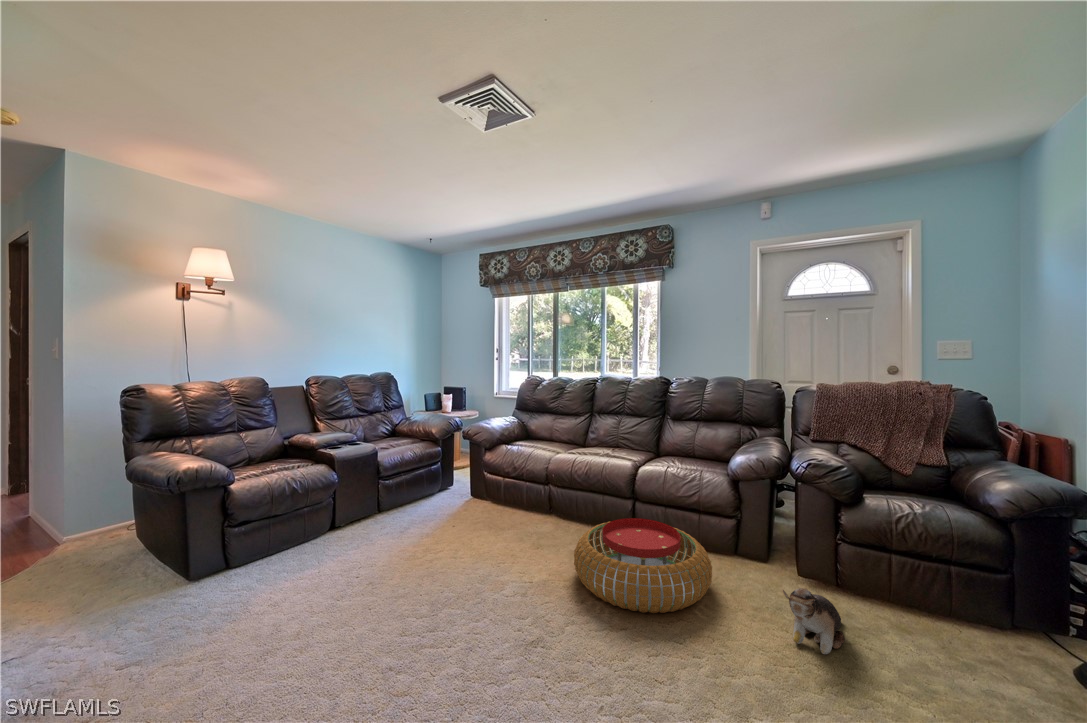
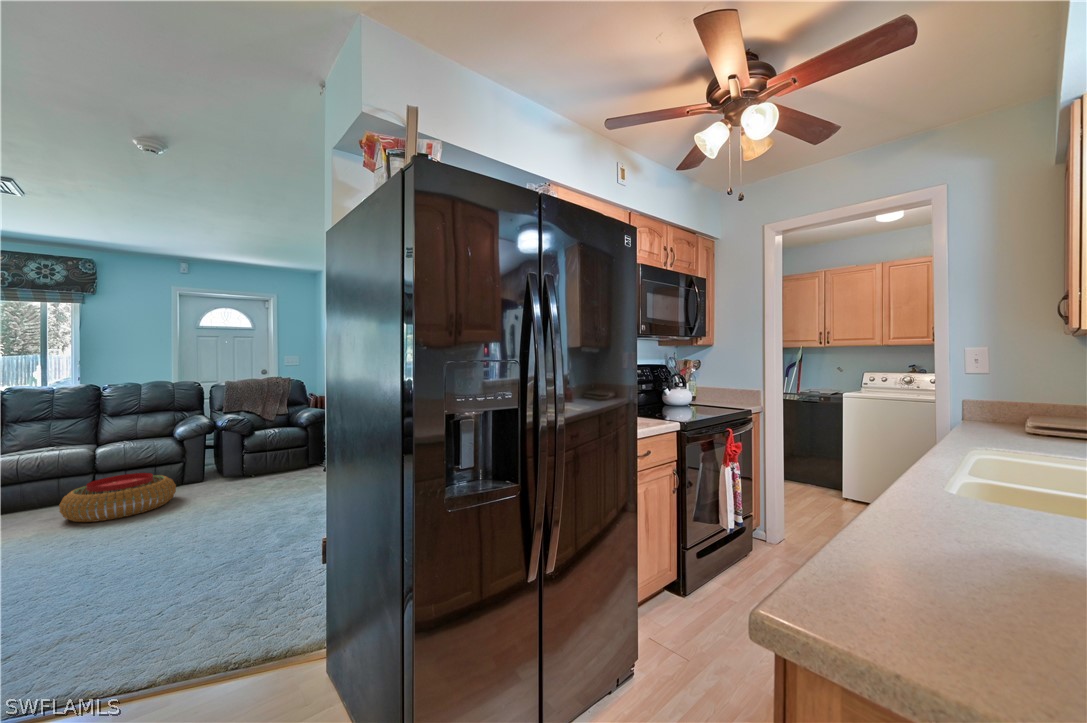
plush toy: present [783,588,845,654] -> none [220,468,248,494]

